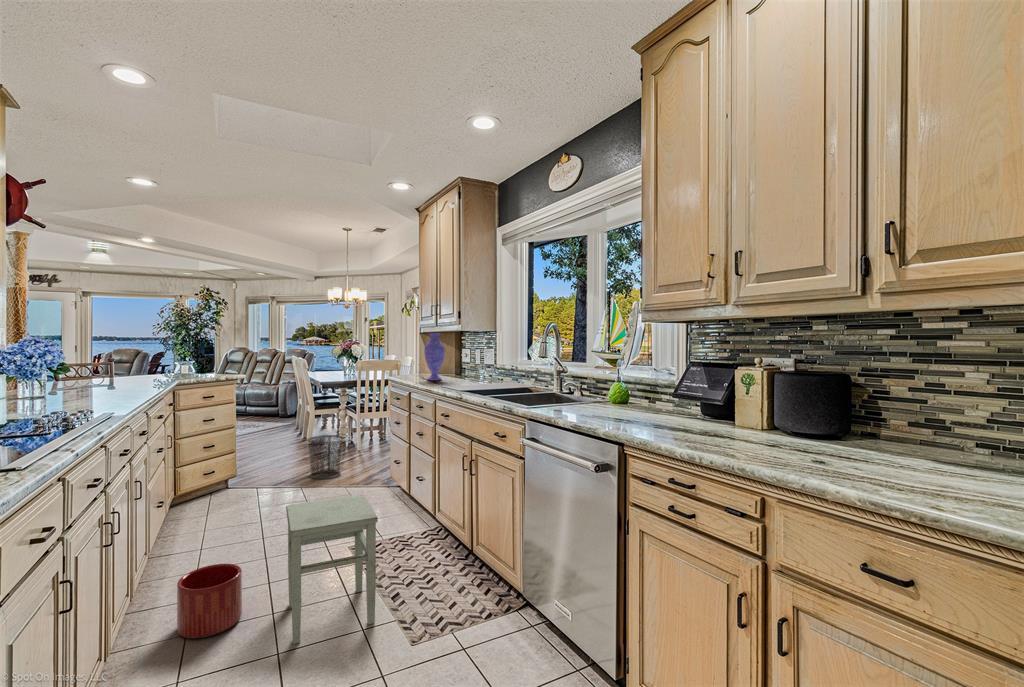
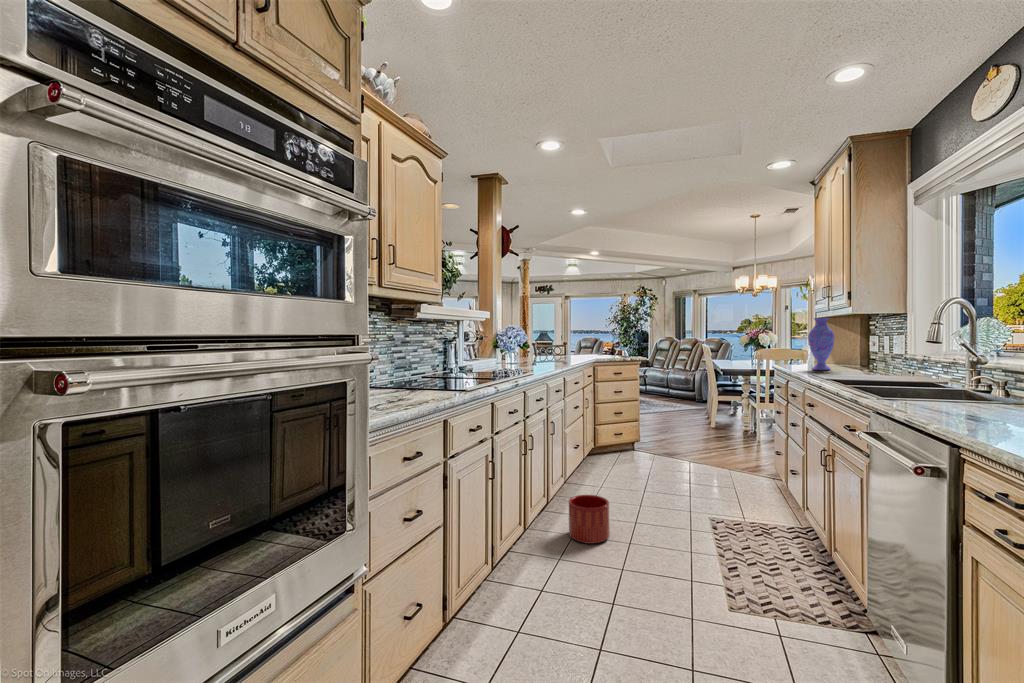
waste bin: present [307,435,343,479] -> none [698,419,734,460]
stool: present [286,495,378,644] -> none [632,462,706,581]

